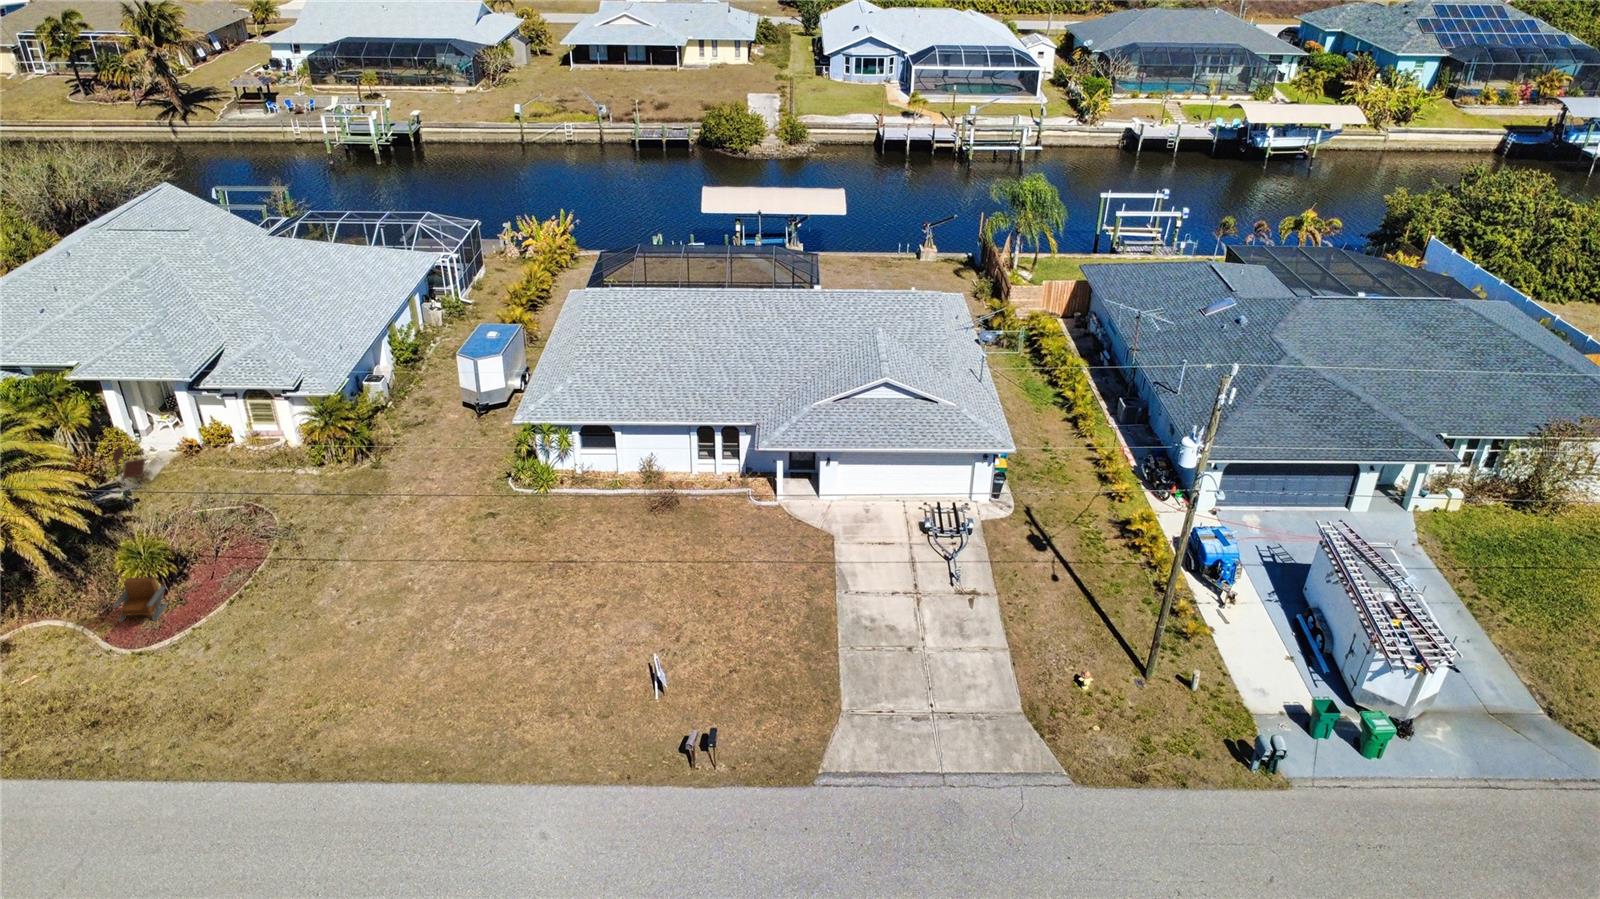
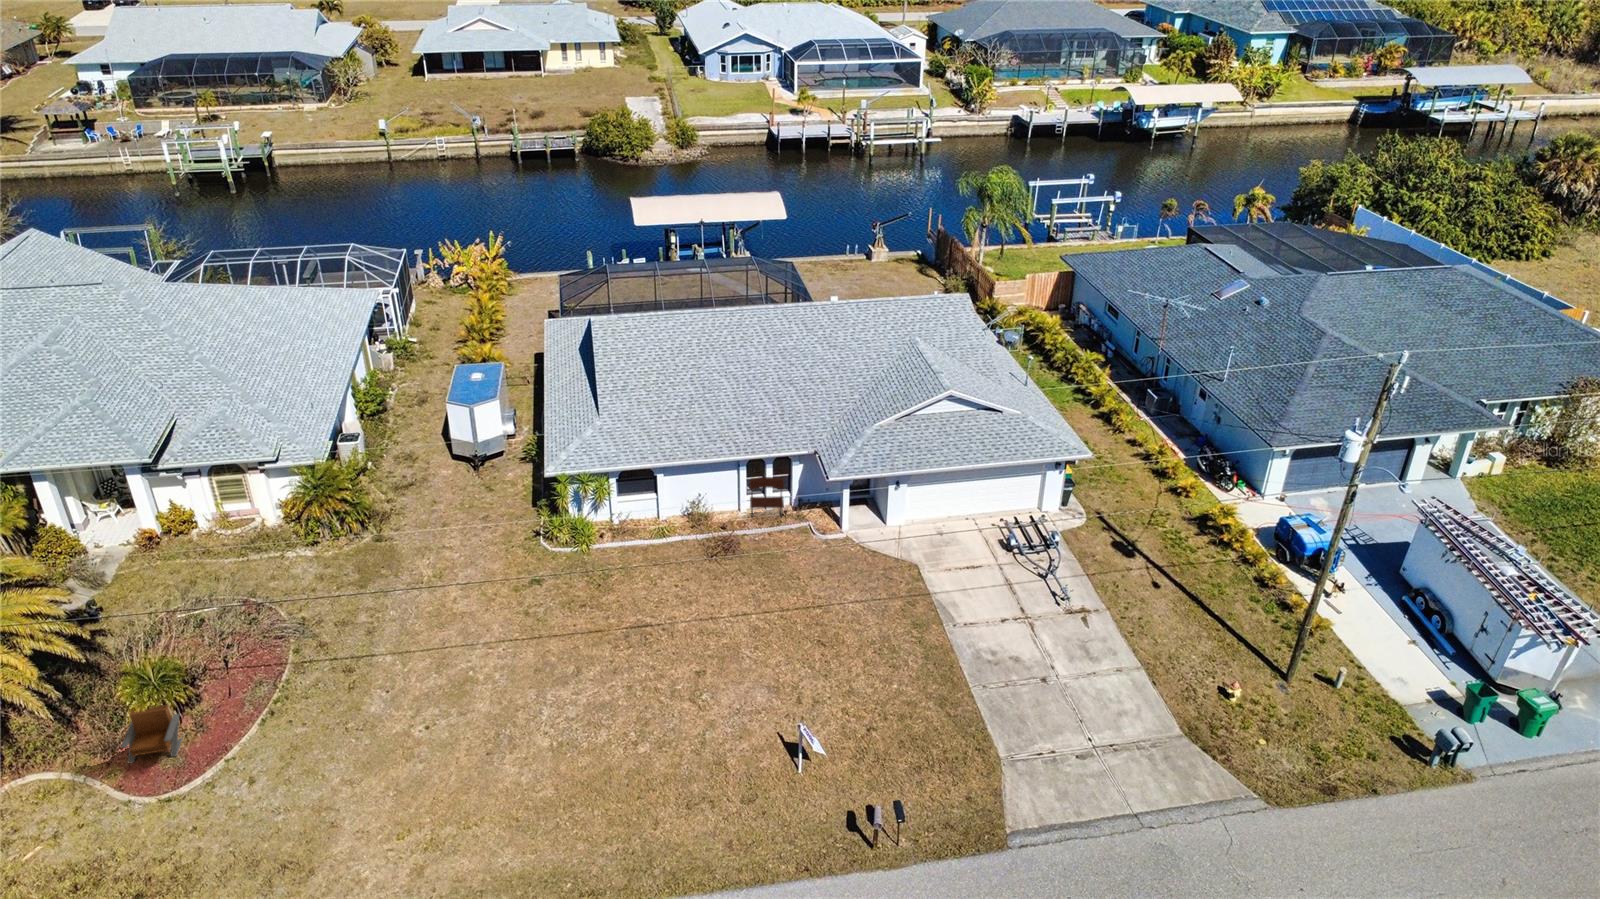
bench: present [113,446,145,490] -> present [750,477,784,517]

